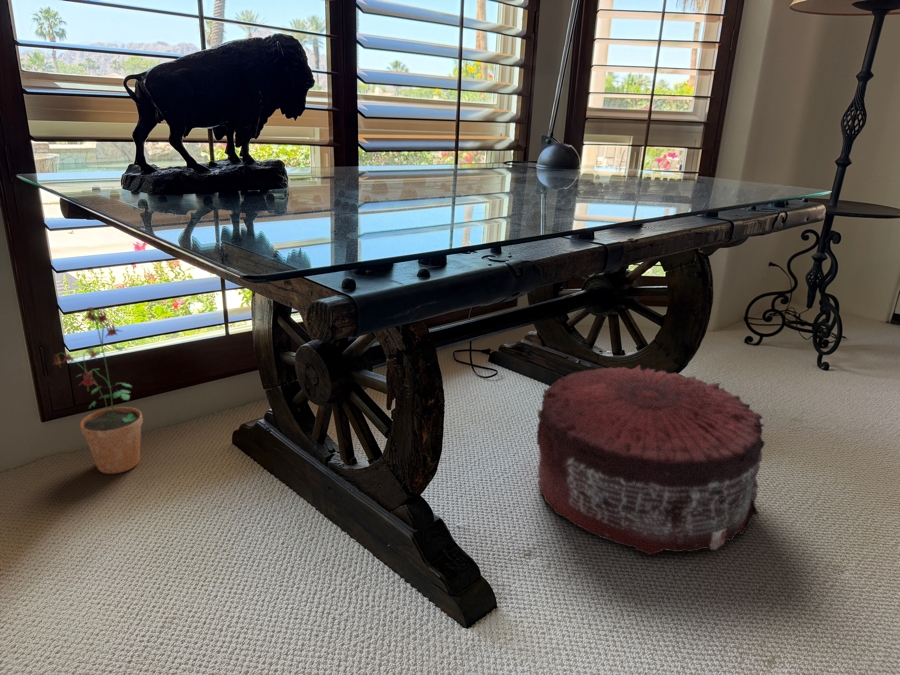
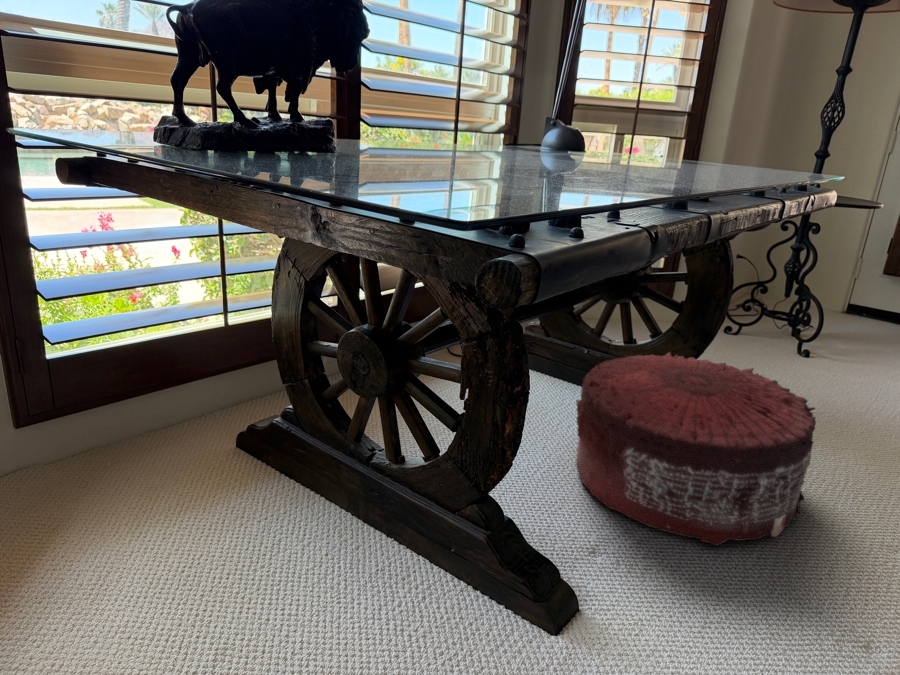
potted plant: present [54,307,143,474] -> none [29,293,138,486]

